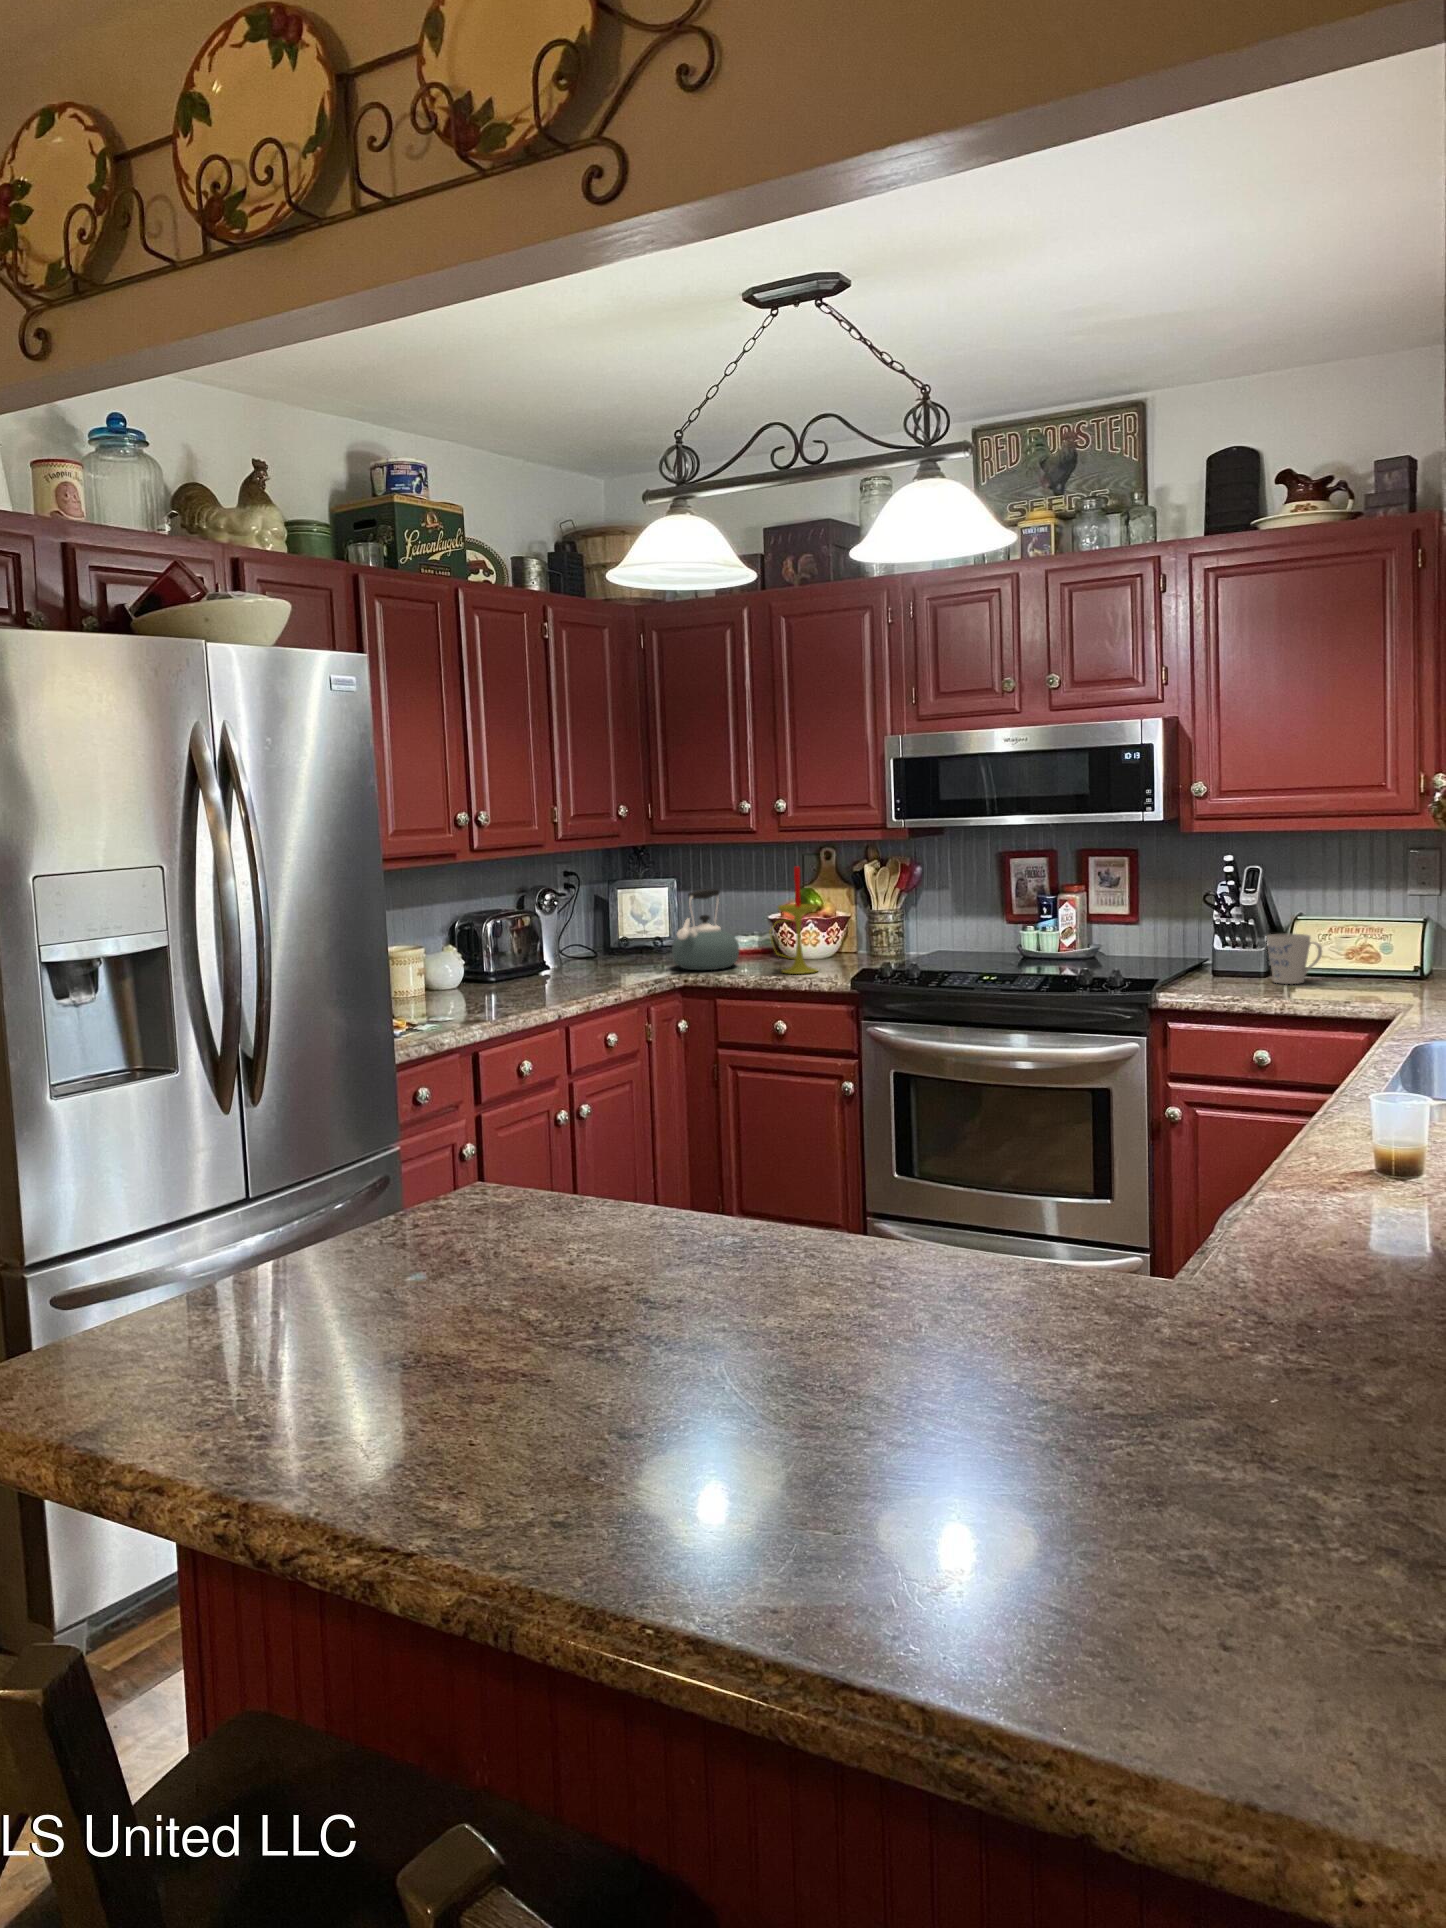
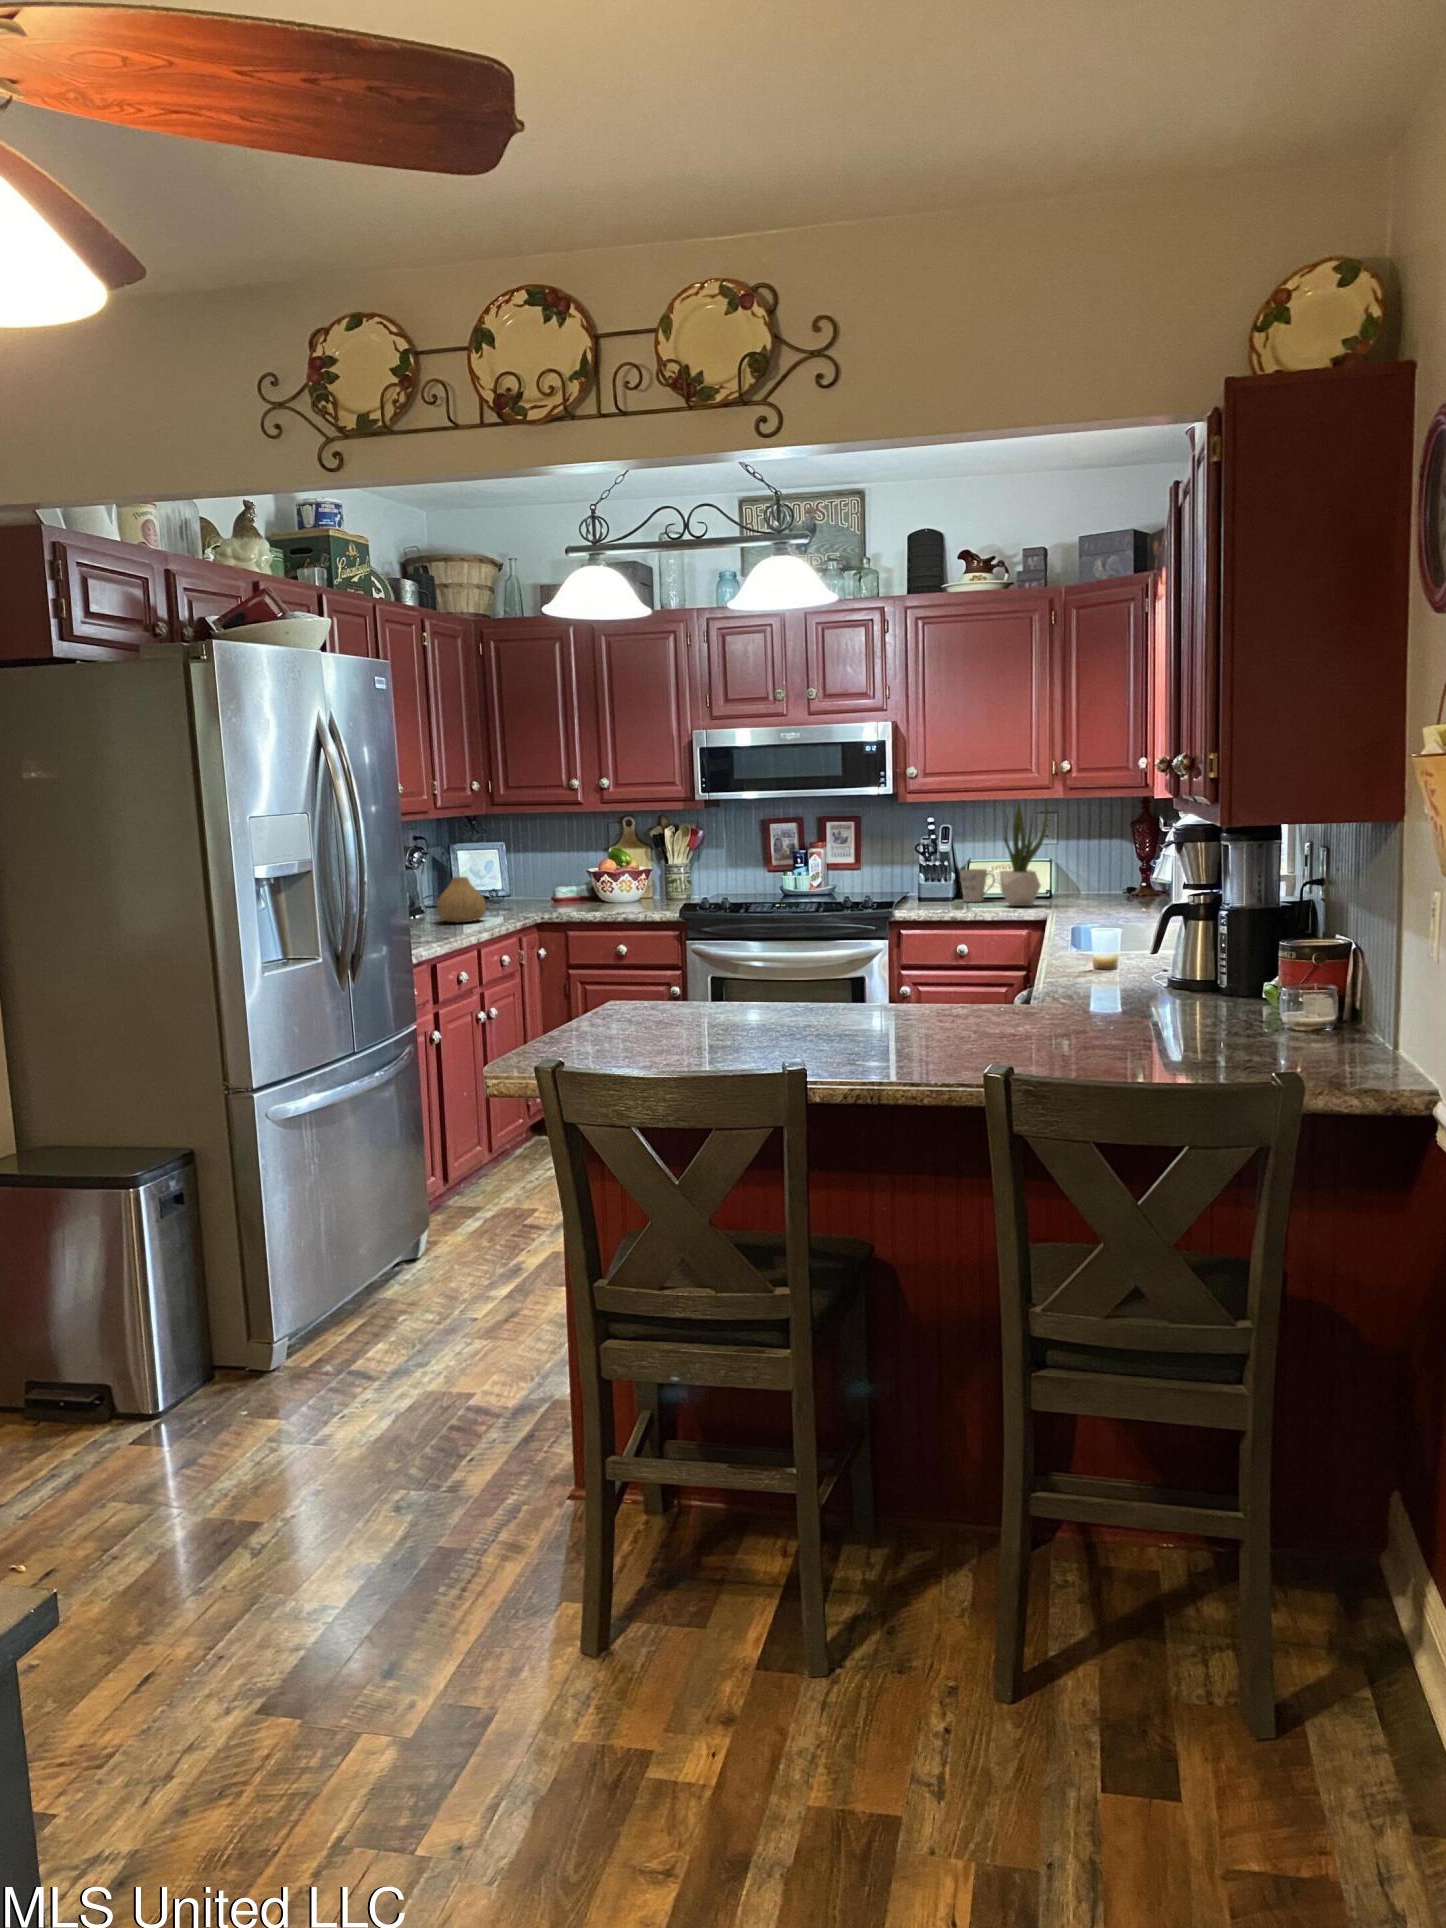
potted plant: none [1323,830,1402,998] -> present [1000,802,1048,906]
candle: present [770,866,818,974] -> none [607,826,643,909]
kettle: present [672,889,739,970] -> none [523,848,576,910]
vase: none [542,928,604,987] -> present [437,877,486,923]

